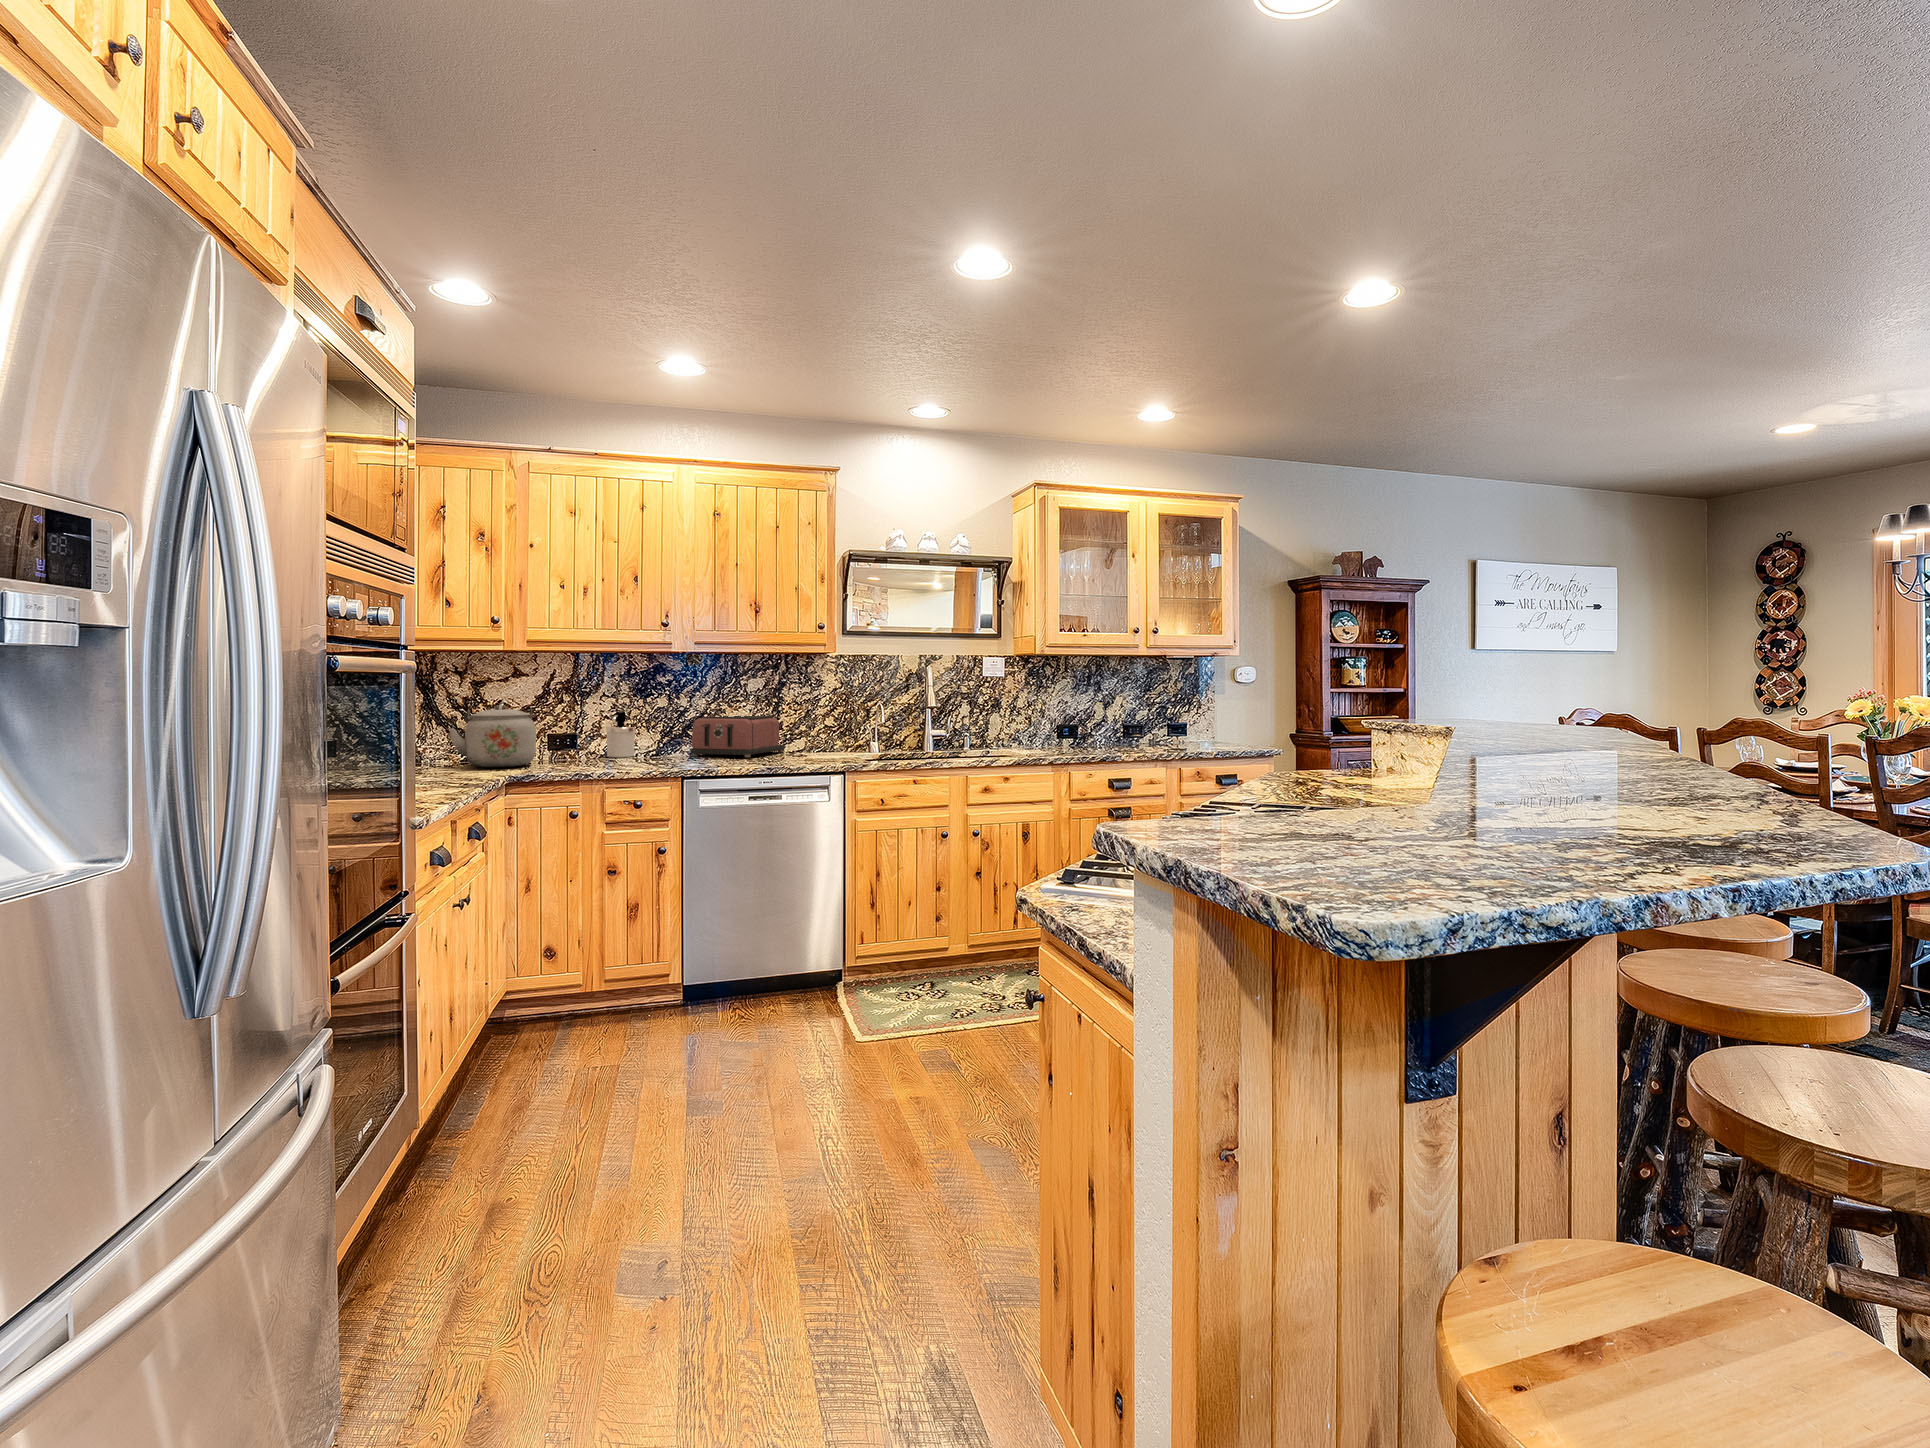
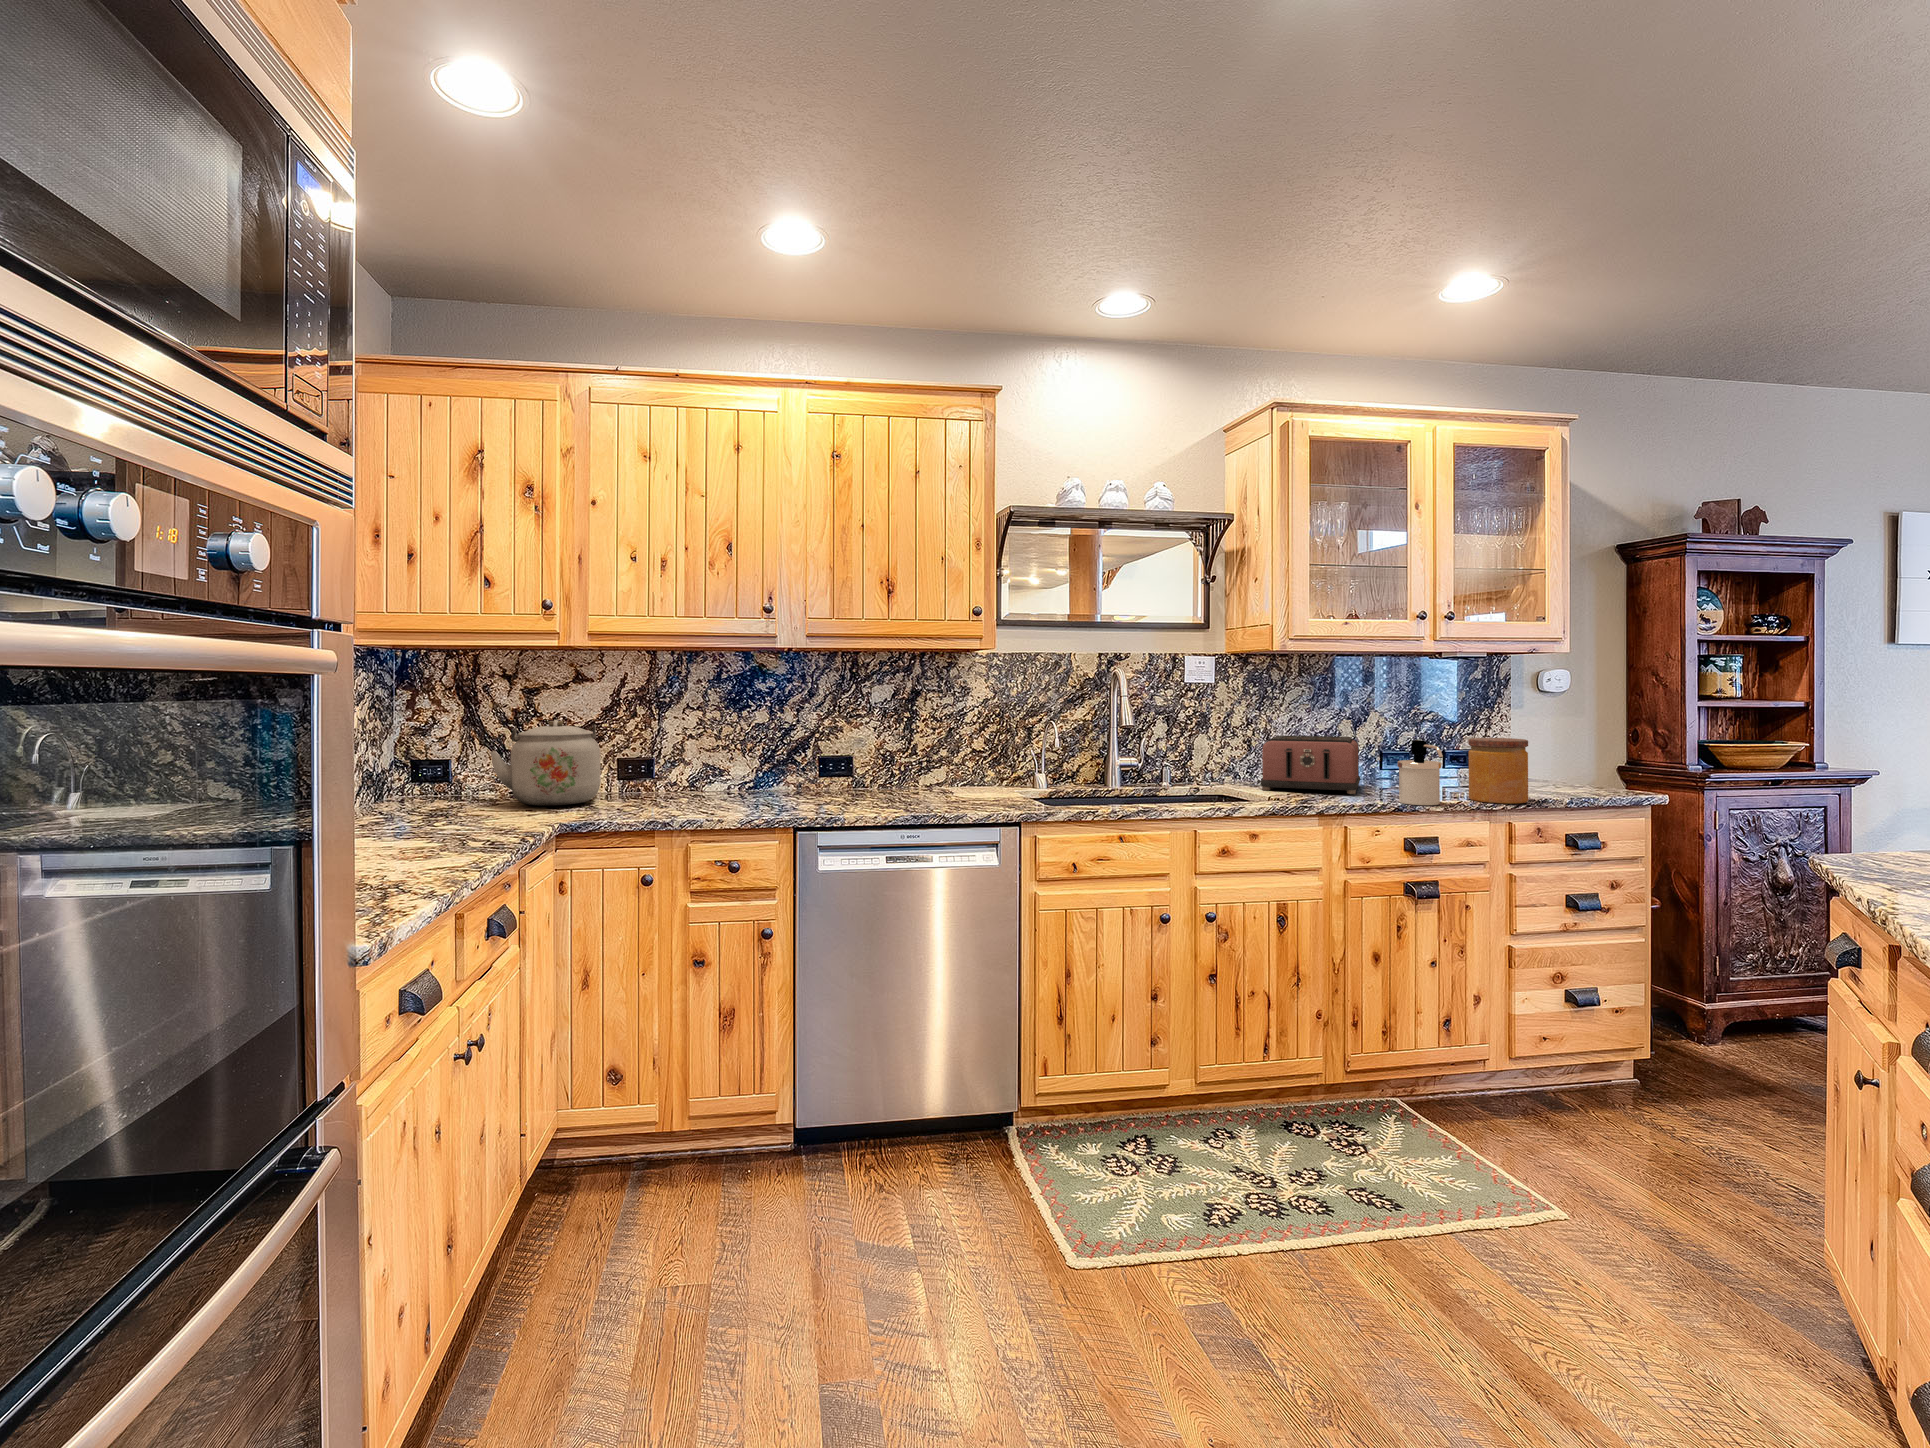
soap dispenser: present [606,712,635,757] -> present [1398,740,1443,805]
jar: none [1162,714,1196,757] -> present [1468,738,1528,804]
toaster: present [690,716,785,757] -> present [1261,735,1360,794]

